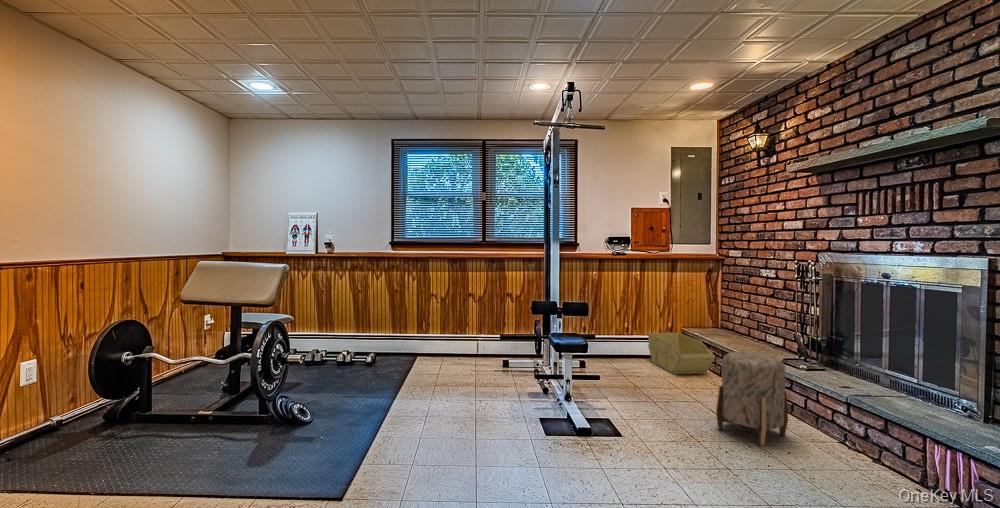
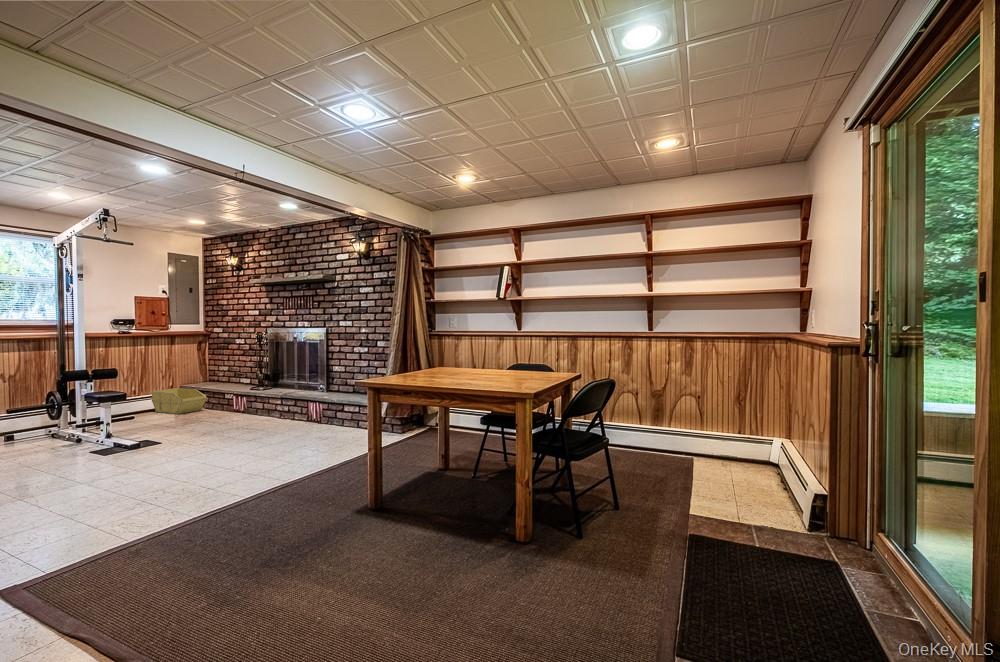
ottoman: present [716,351,788,445] -> none [213,382,253,427]

